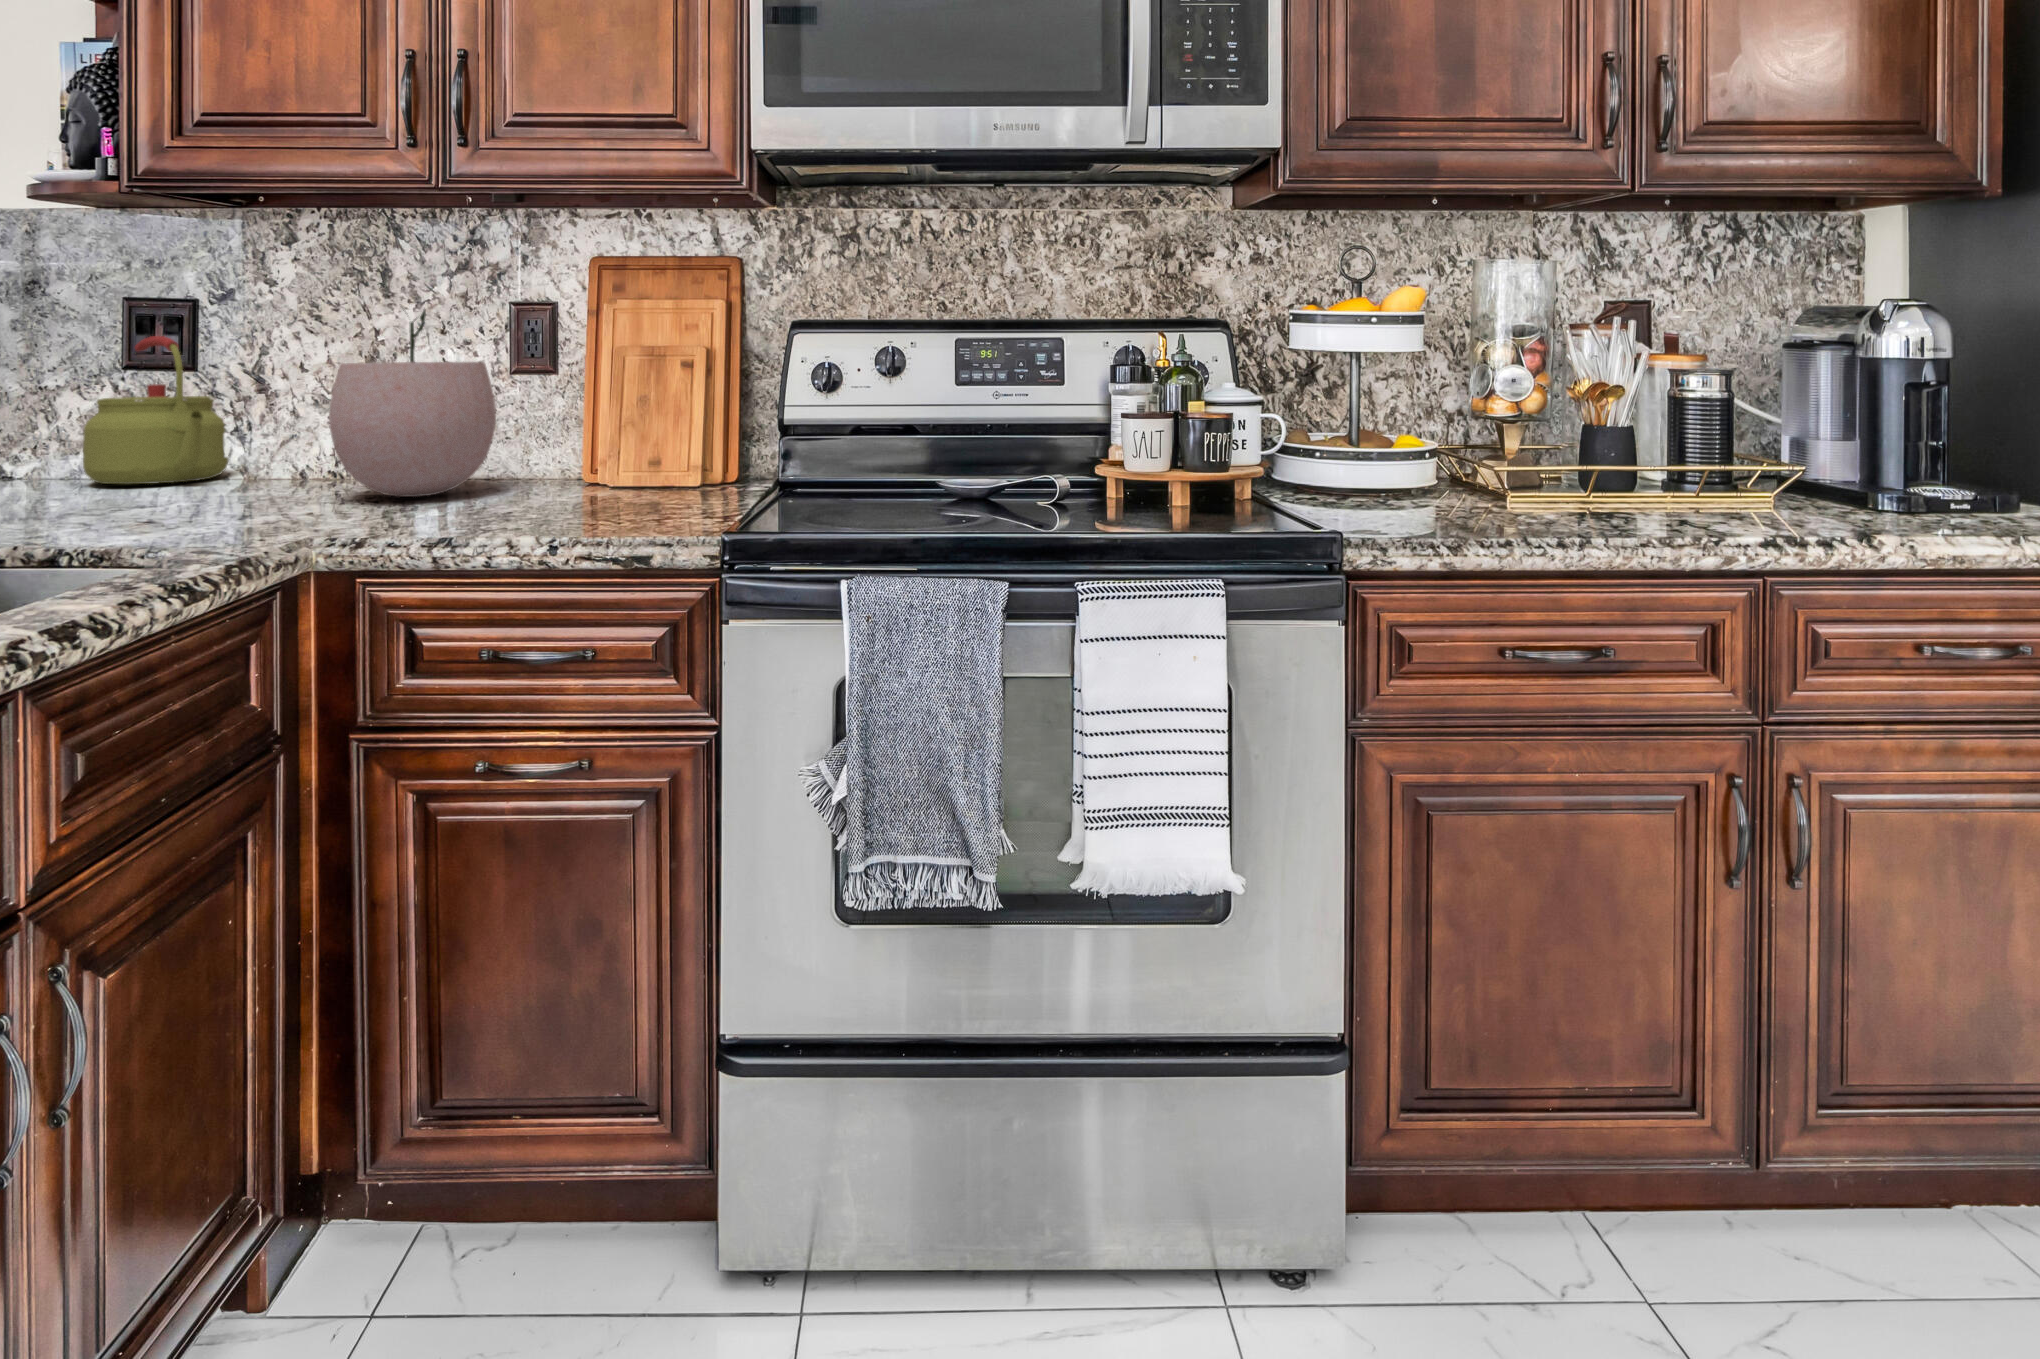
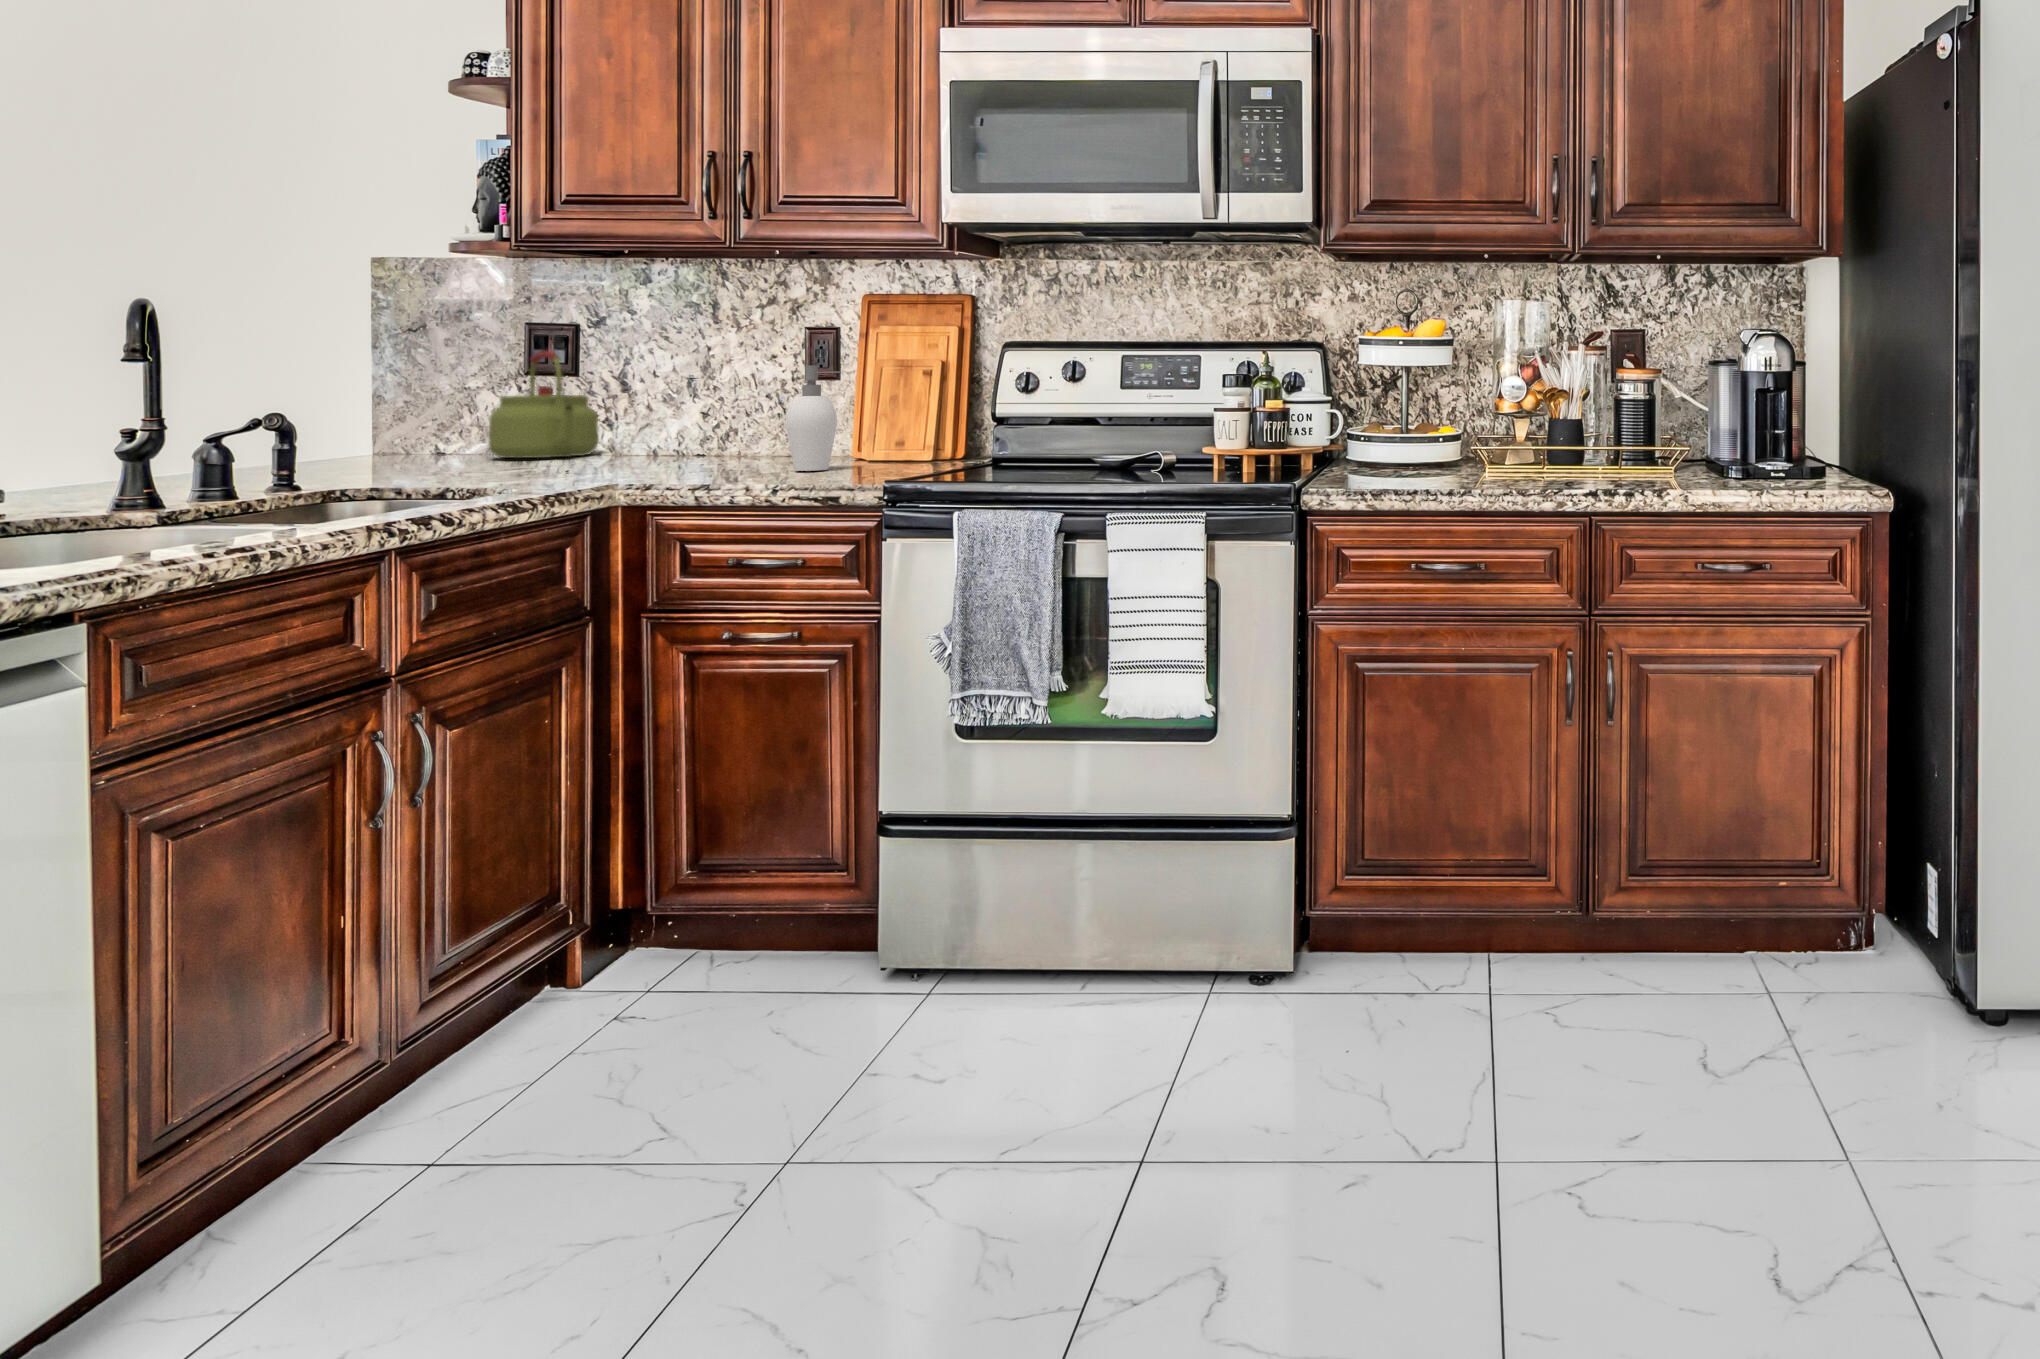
plant pot: present [329,310,496,497] -> none [653,328,778,465]
soap dispenser: none [529,356,609,507] -> present [786,365,840,471]

